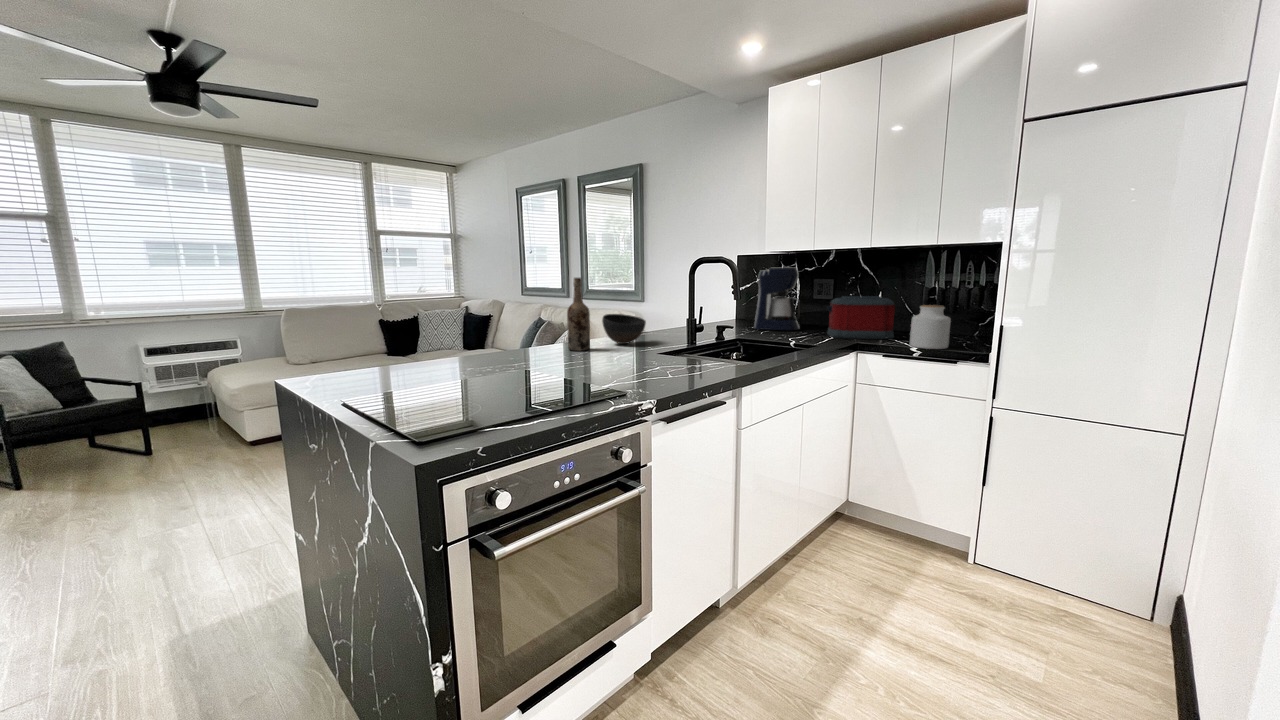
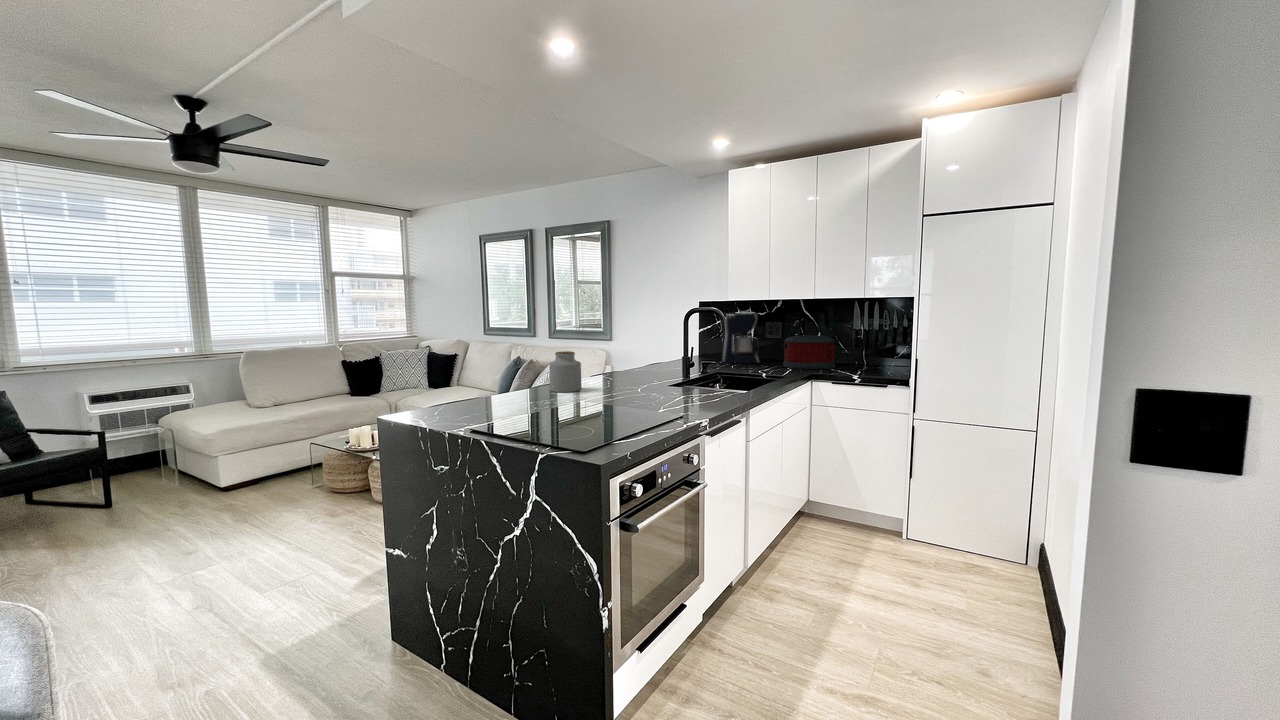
wine bottle: present [567,278,590,351] -> none [592,324,610,385]
jar: present [910,305,951,349] -> present [549,351,582,392]
bowl: present [602,314,646,344] -> none [614,353,650,378]

